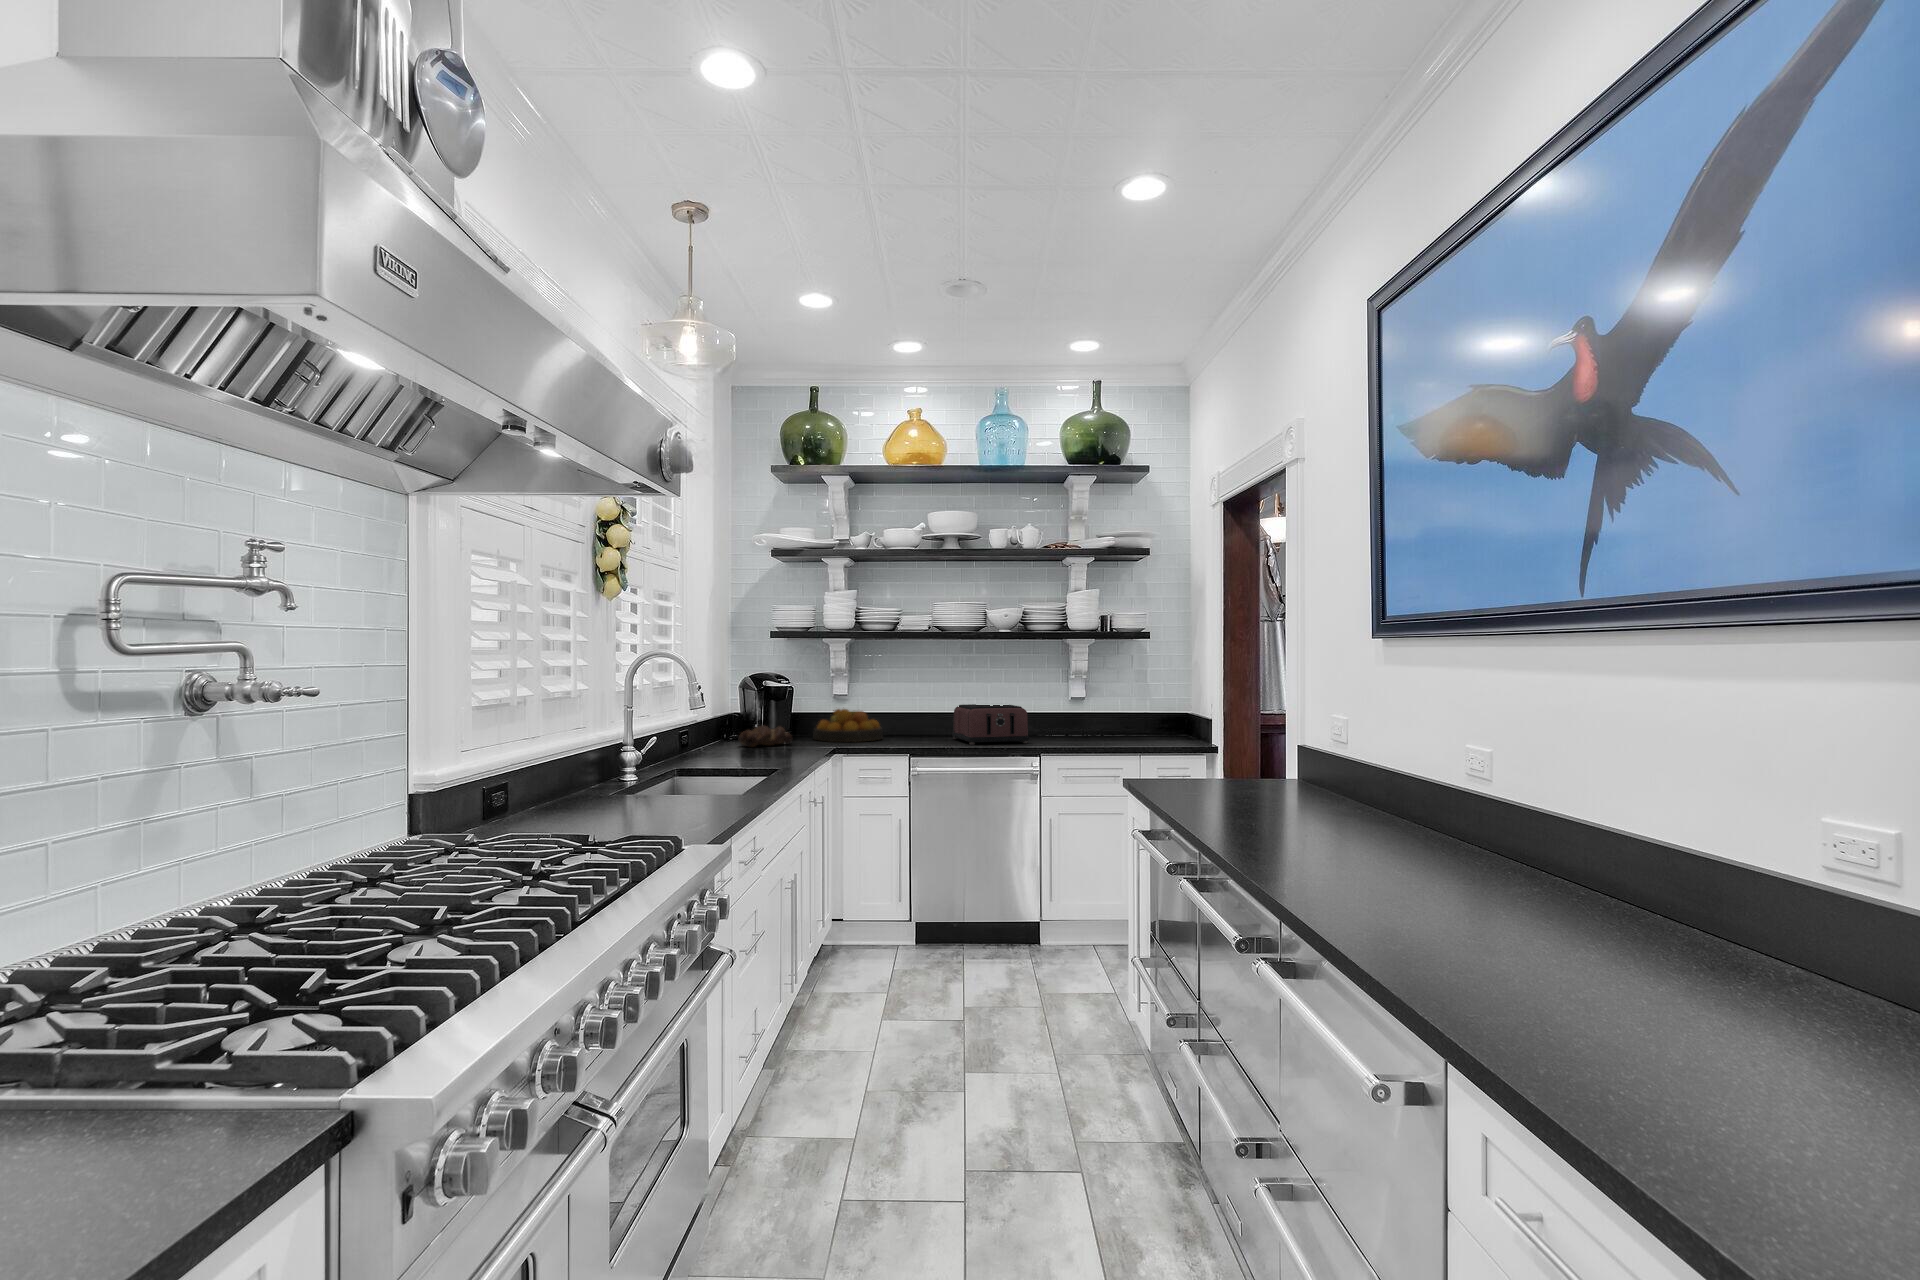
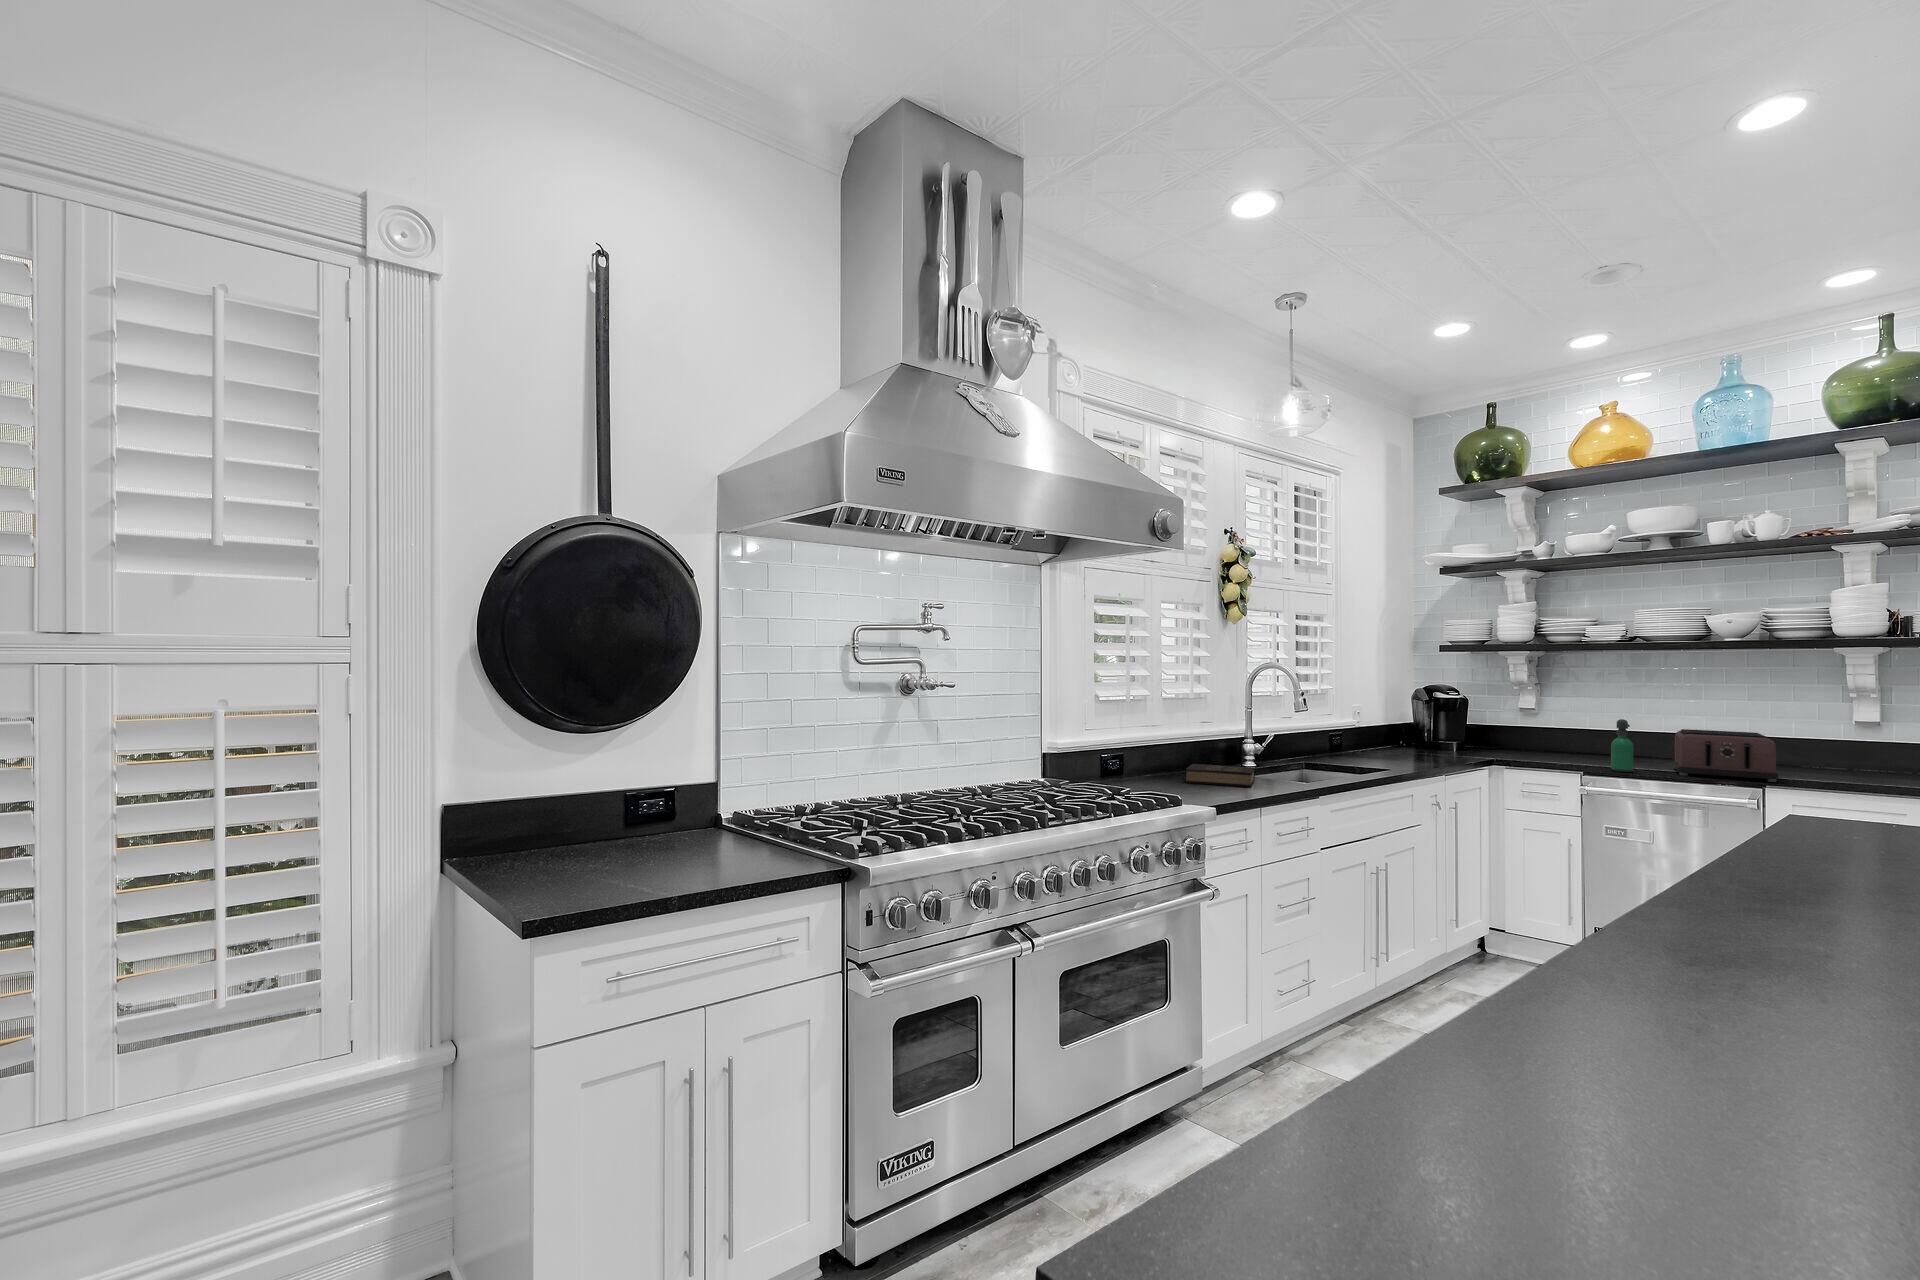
soap dispenser: none [925,699,941,746] -> present [1611,719,1633,772]
fruit bowl: present [813,709,883,742] -> none [1492,723,1578,760]
bread loaf: present [739,726,792,747] -> none [1398,734,1457,753]
hardback book: none [603,787,702,821] -> present [1186,764,1255,787]

